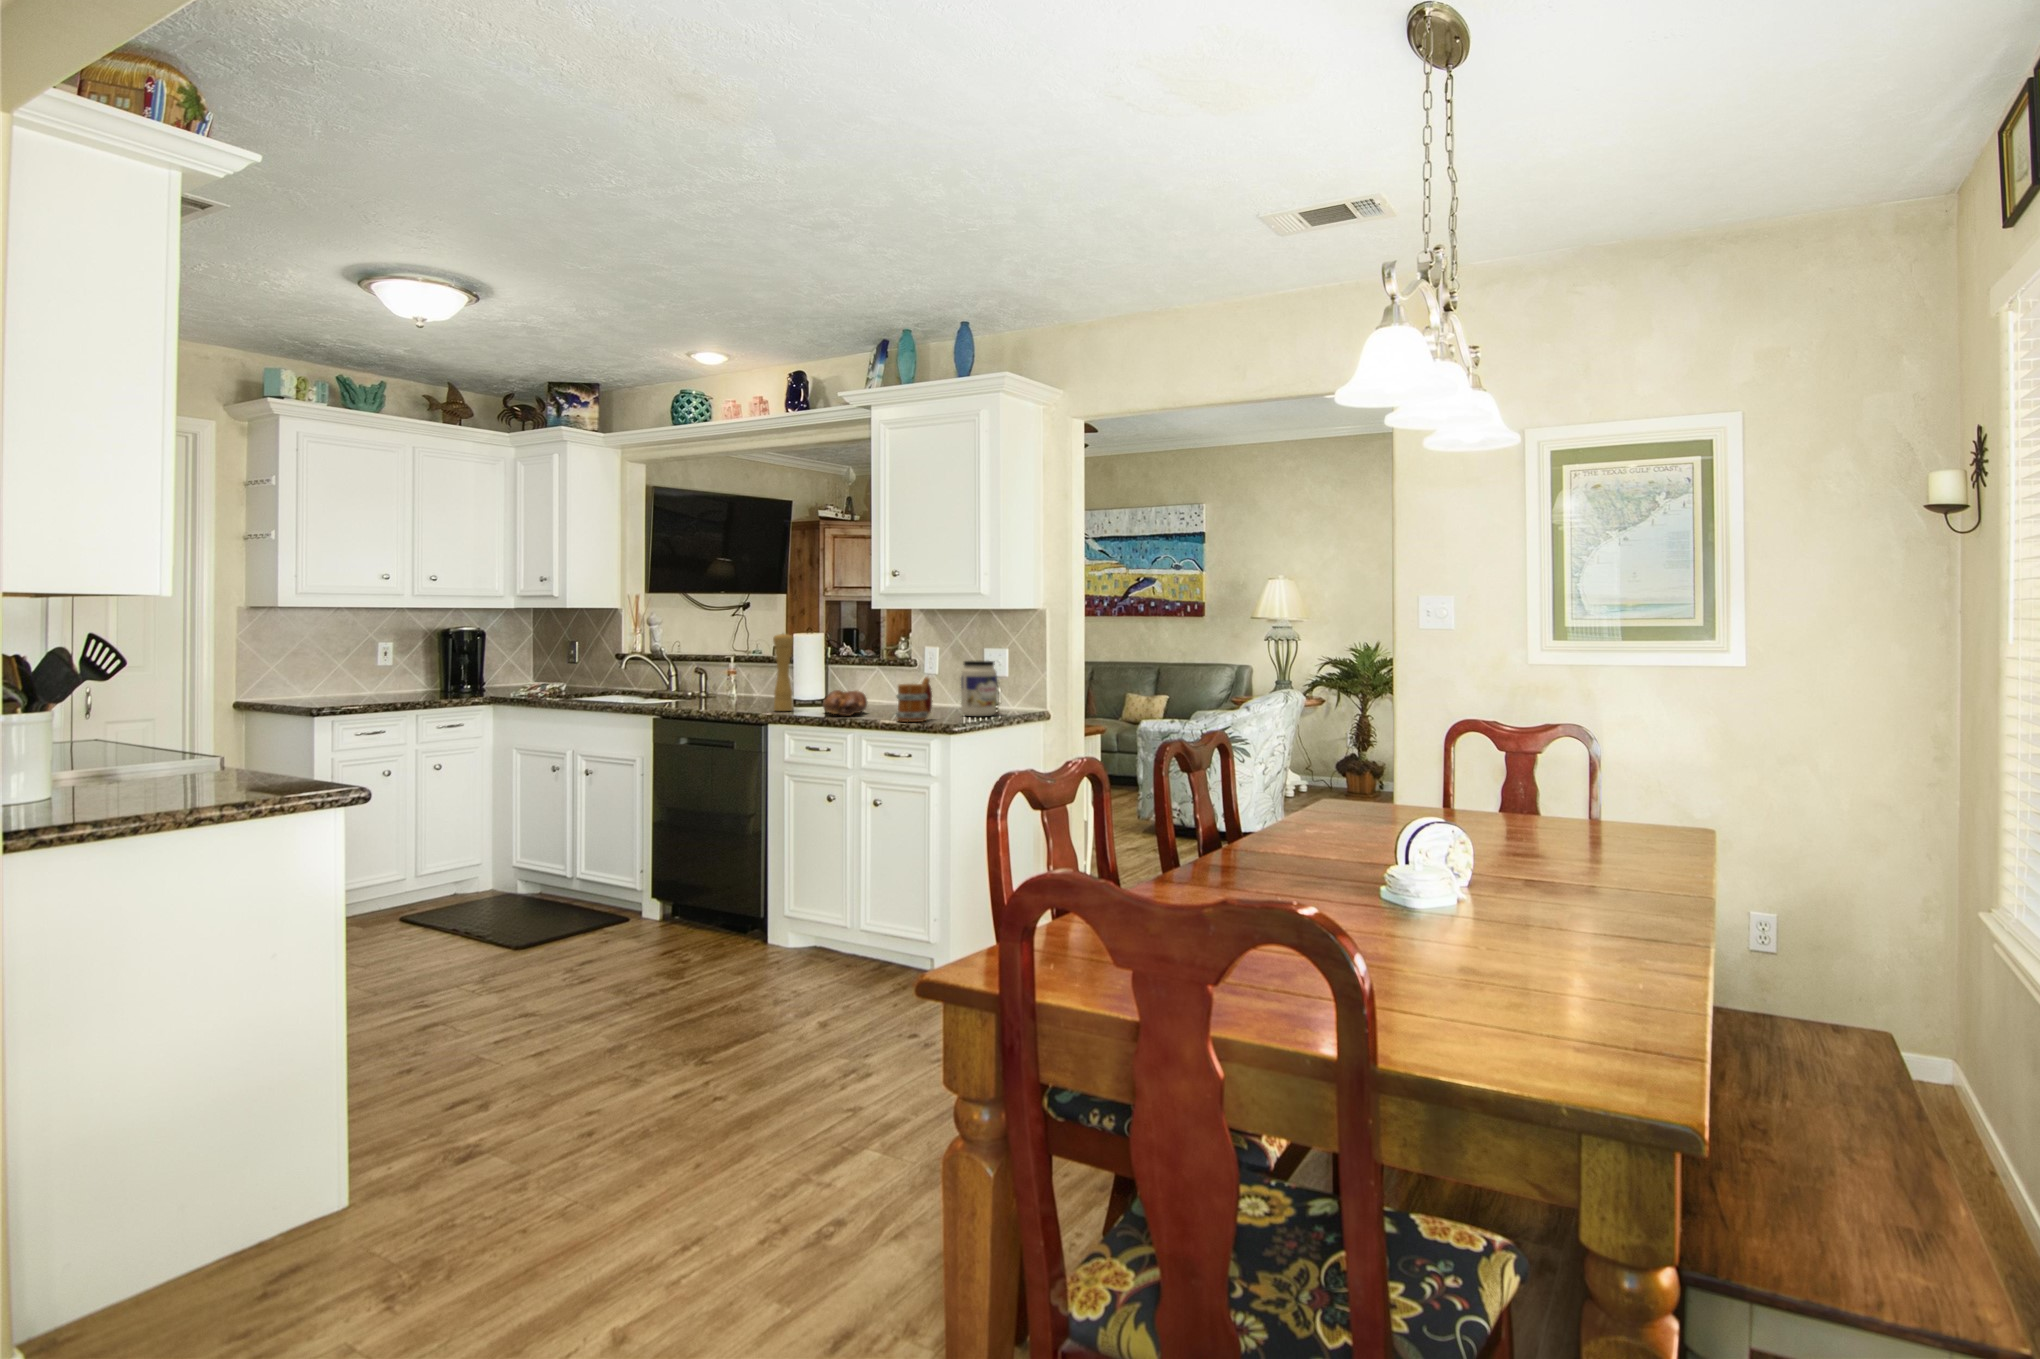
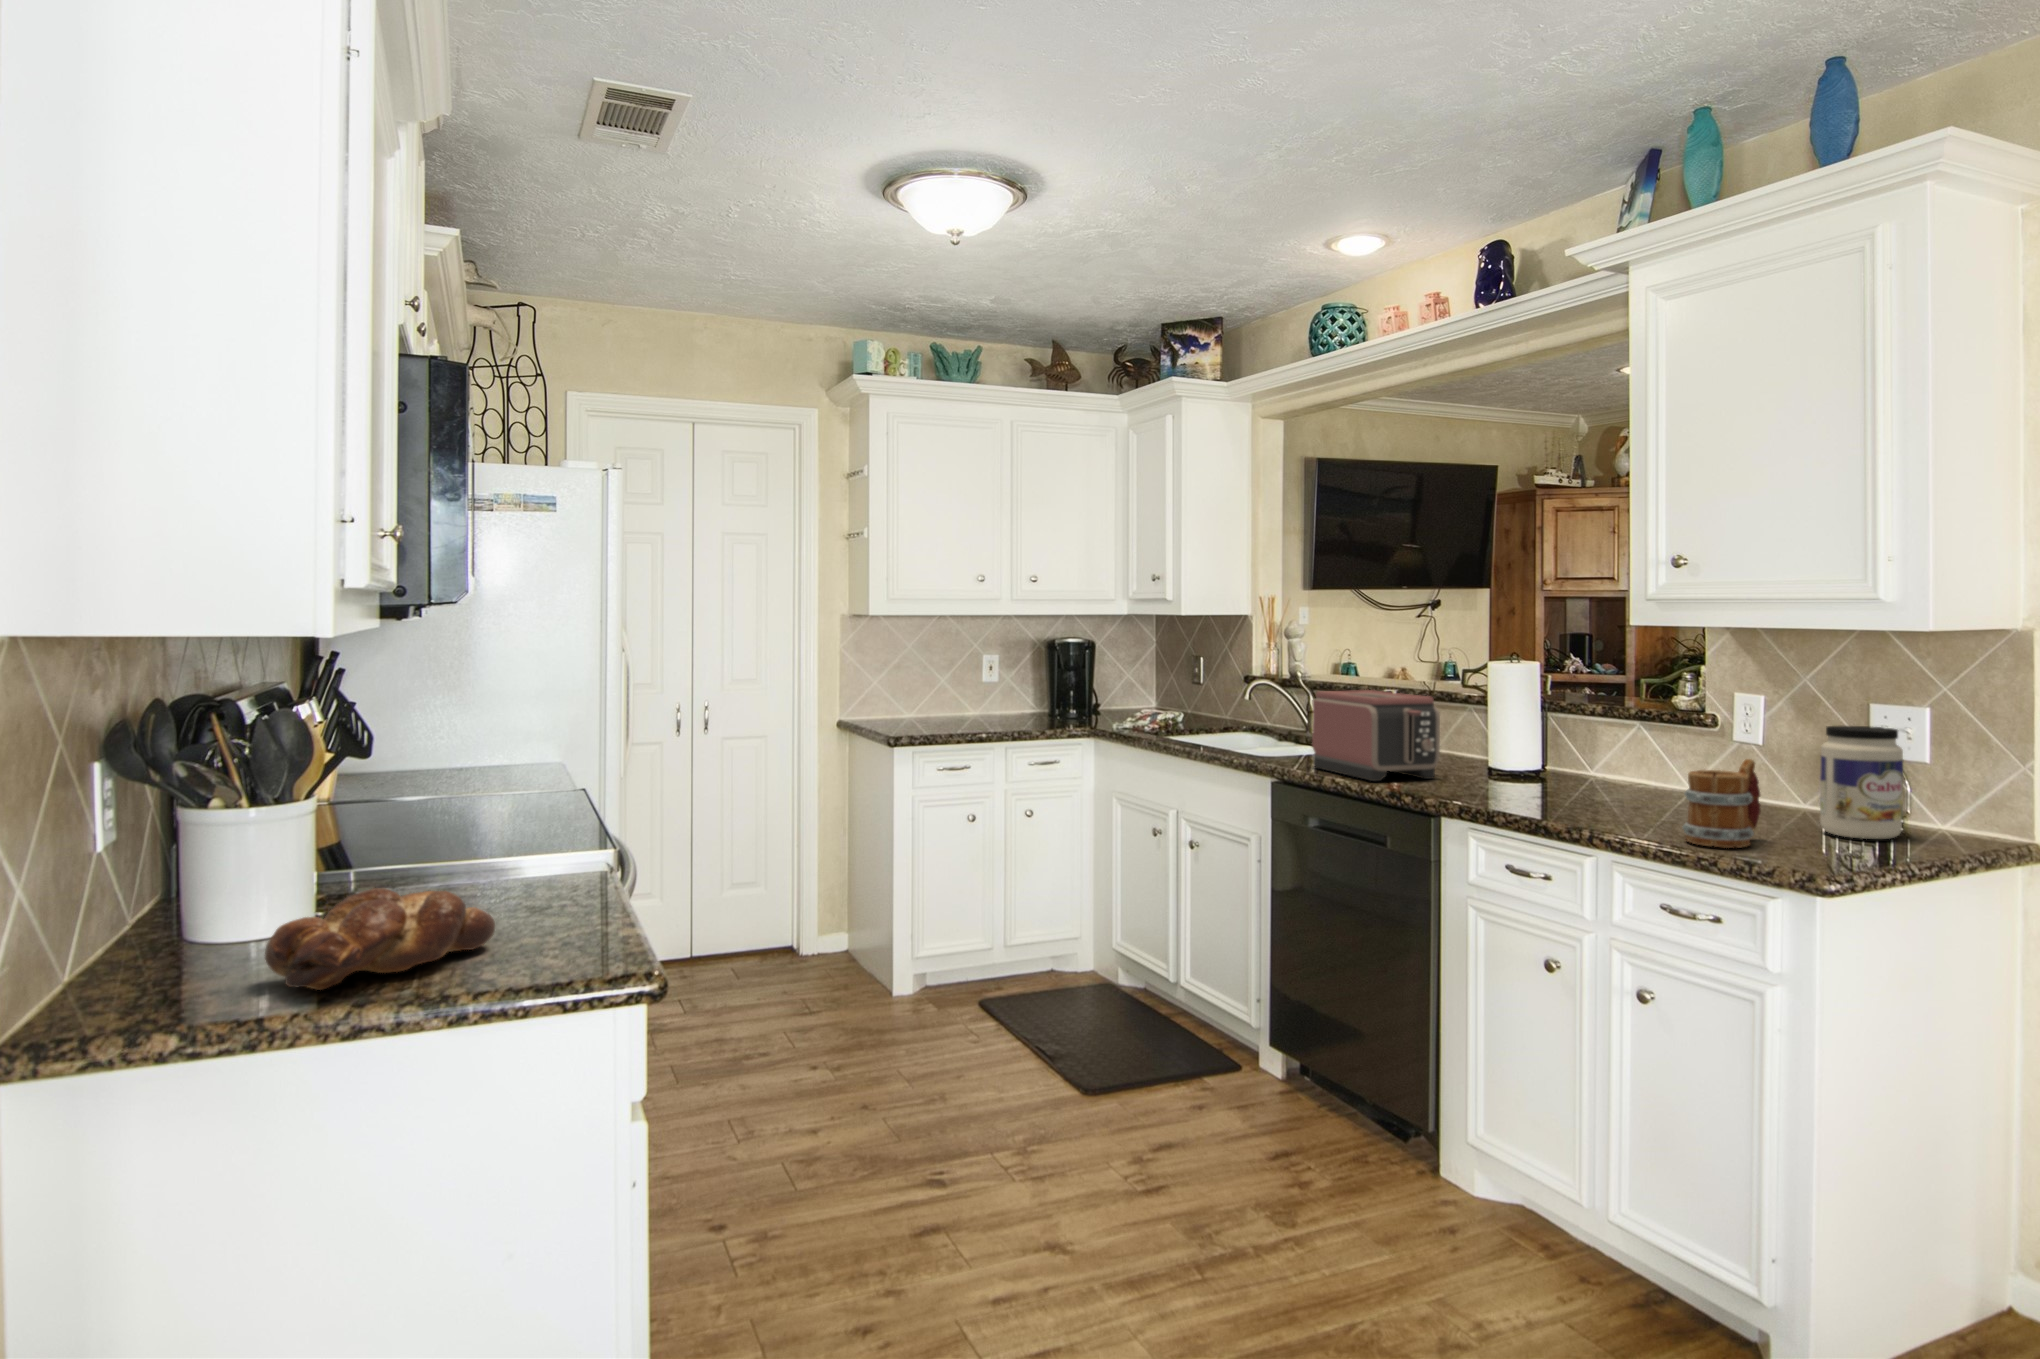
pepper mill: present [773,634,793,711] -> none [1452,663,1486,792]
toaster: none [681,655,765,710] -> present [1312,690,1440,781]
bread loaf: present [823,690,867,716] -> present [265,888,495,990]

